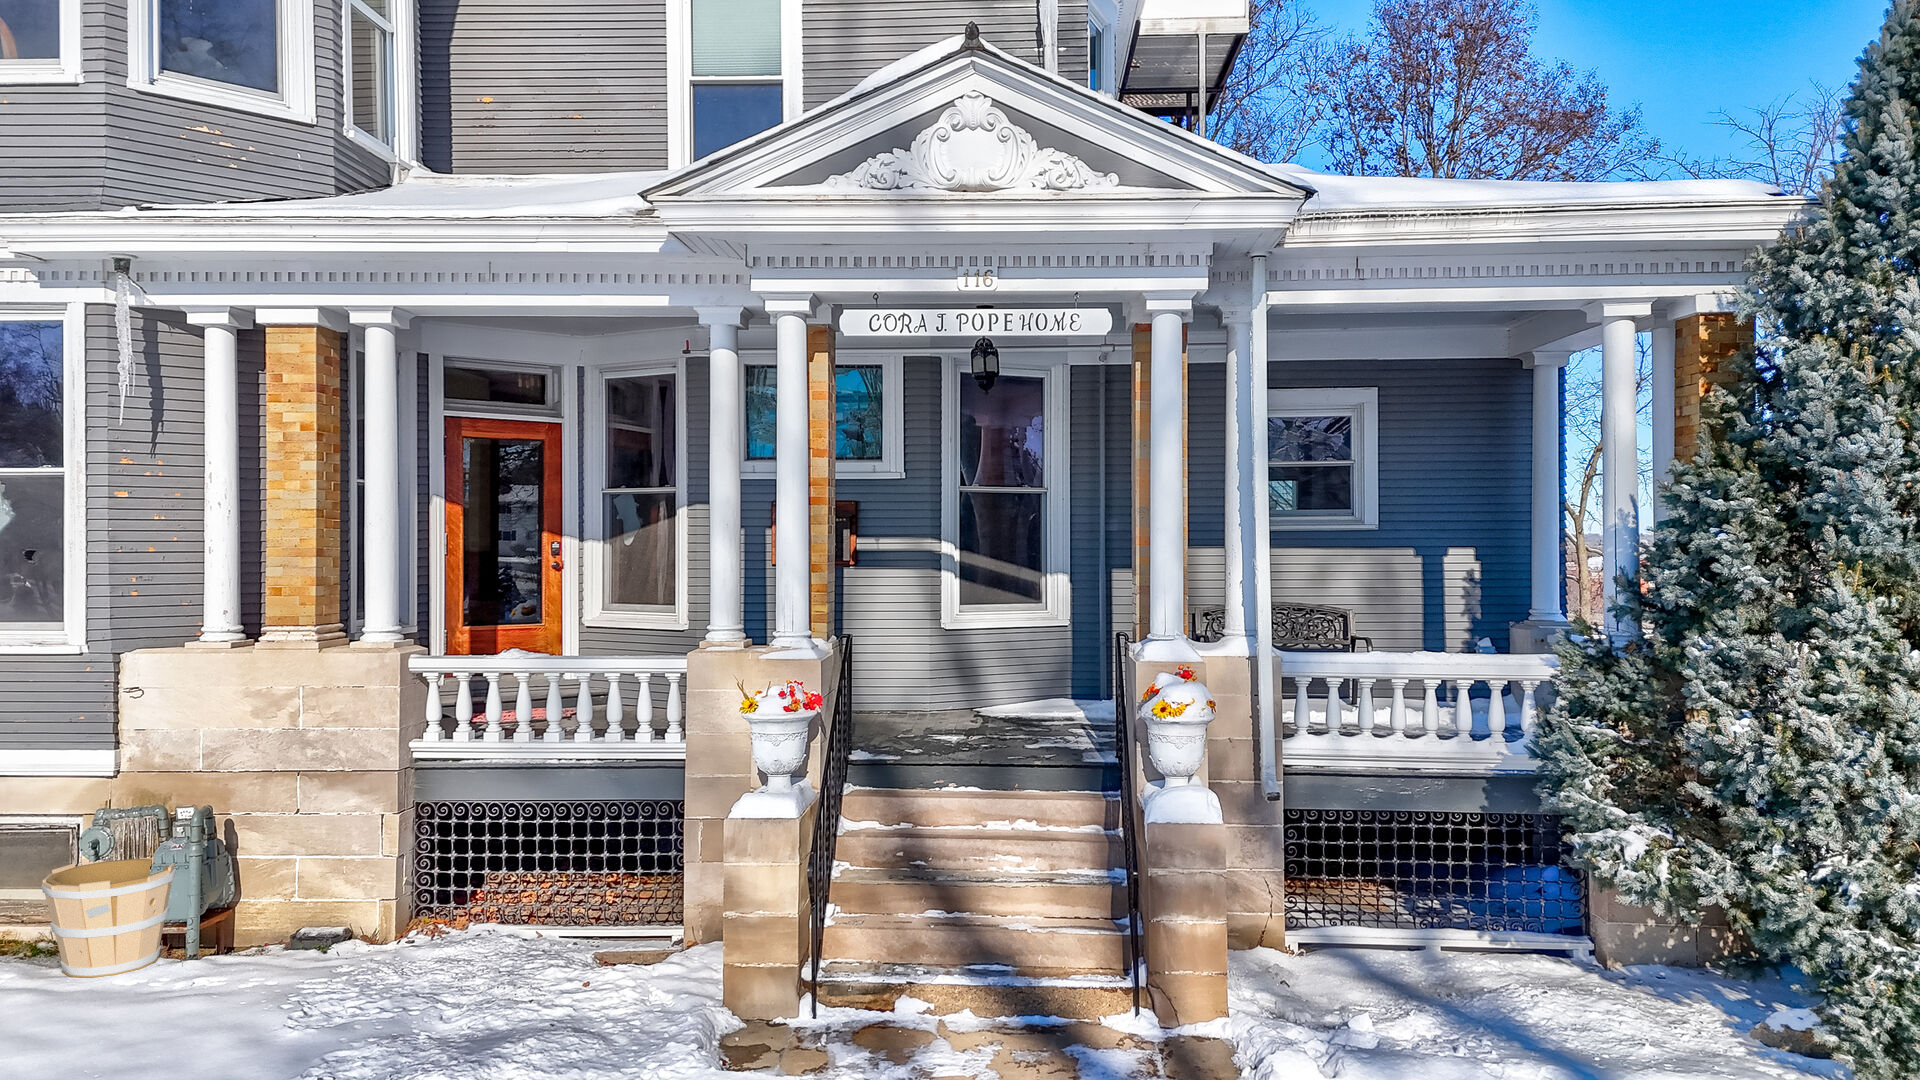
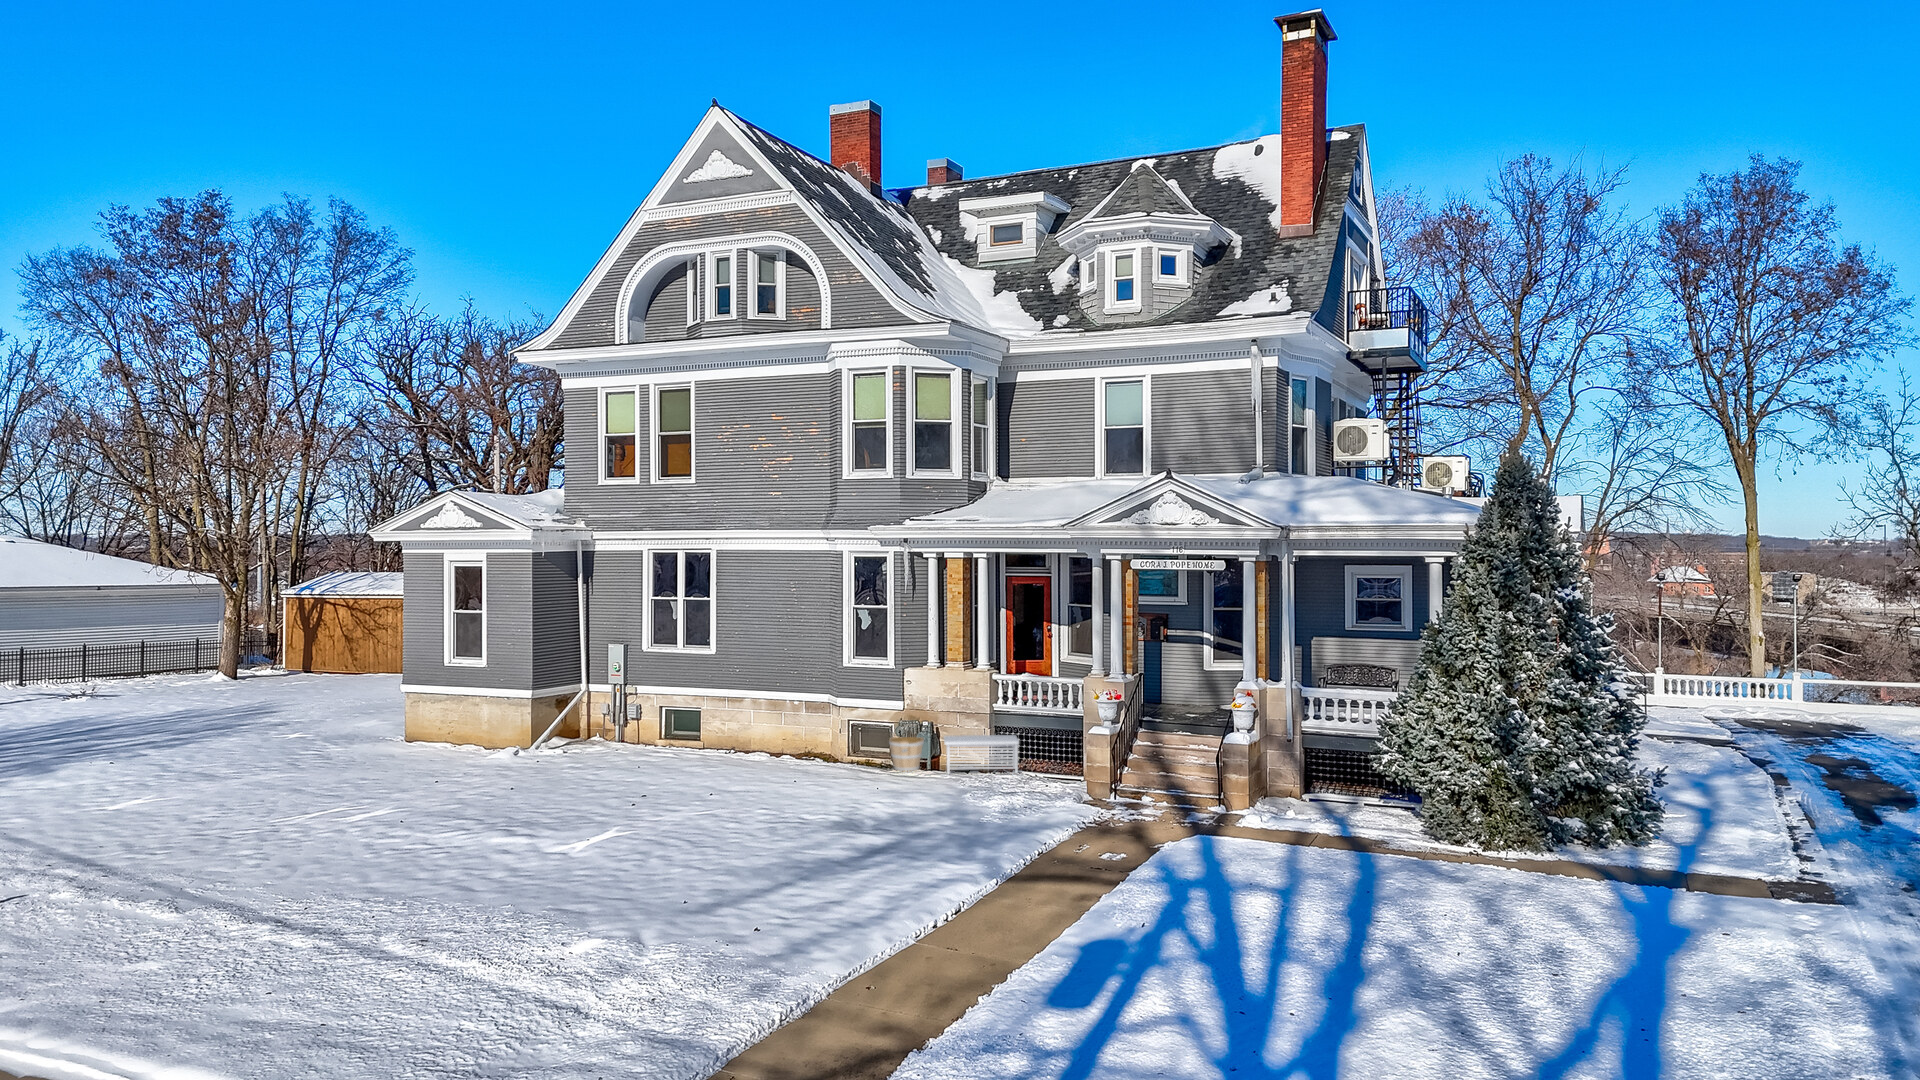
storage bench: none [241,824,493,975] -> present [944,735,1019,774]

